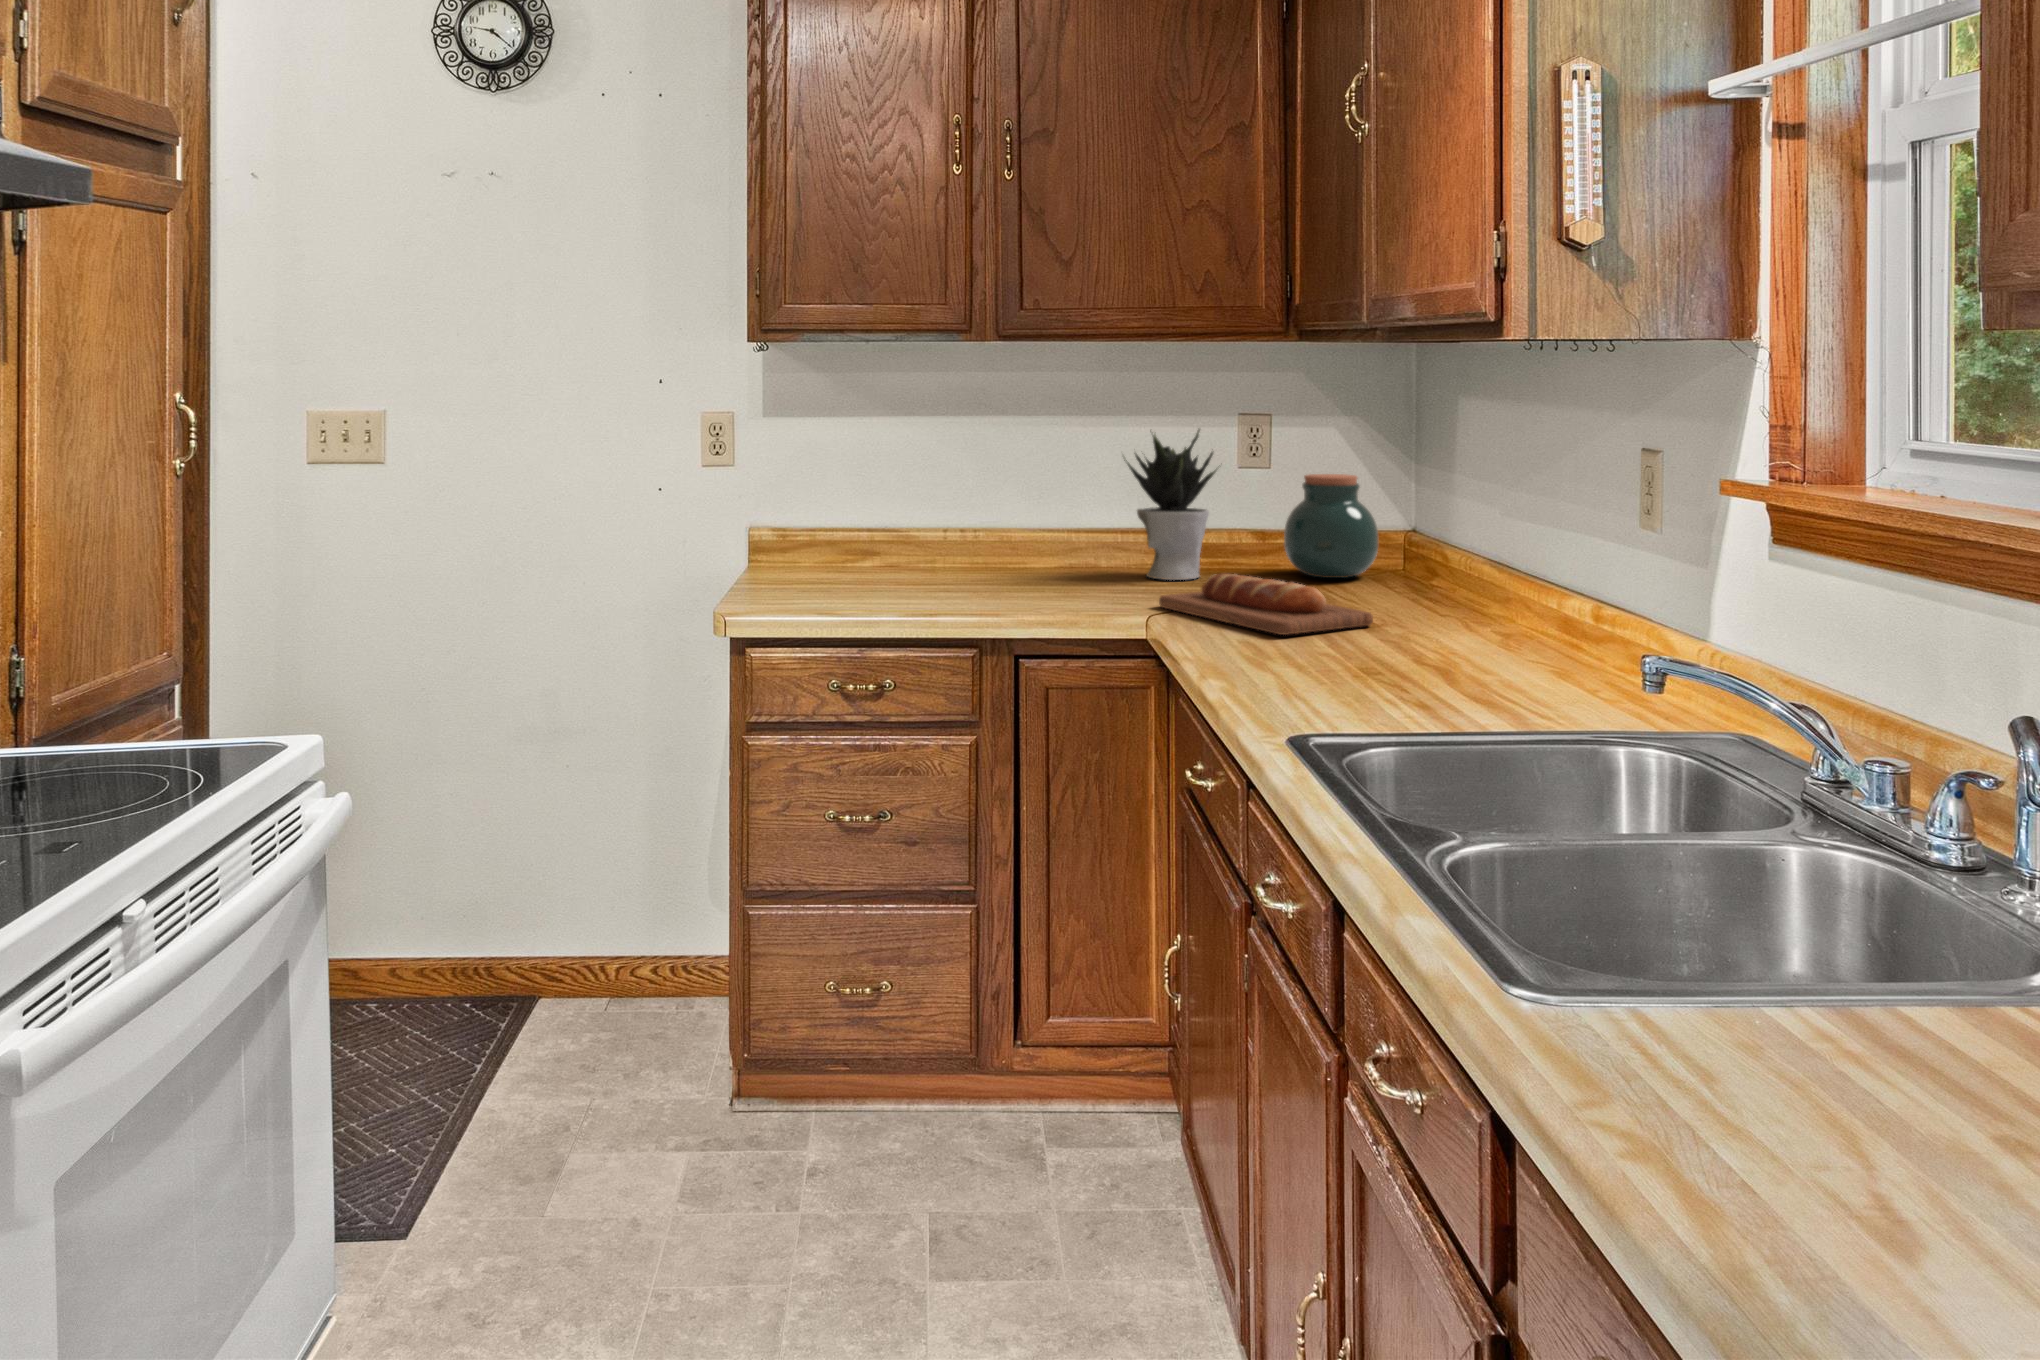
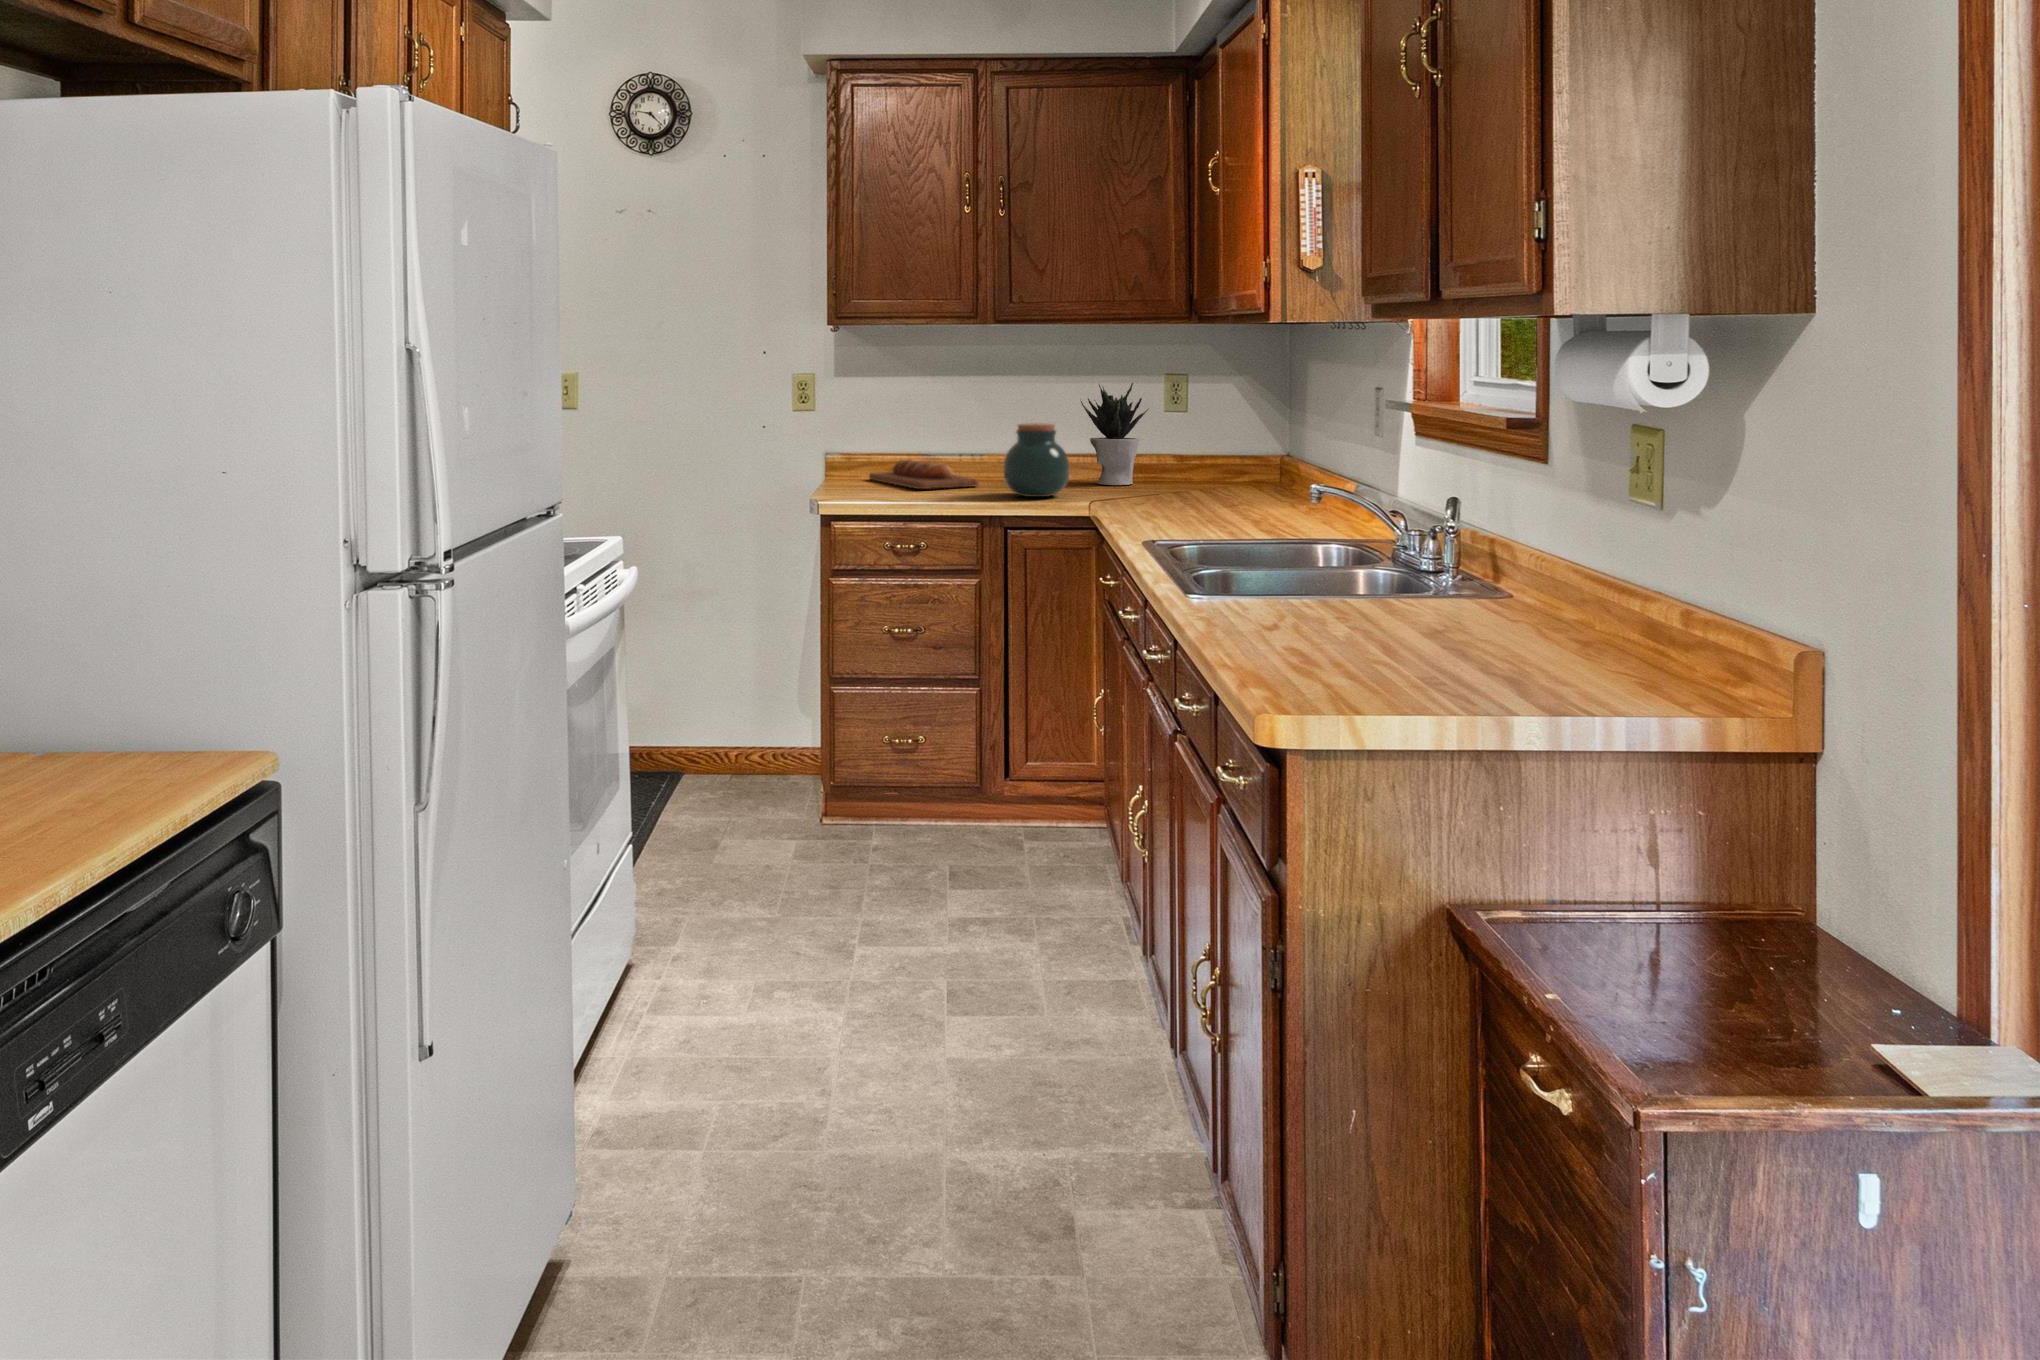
jar: present [1284,474,1378,578] -> present [1003,423,1069,497]
bread loaf: present [1159,574,1373,635] -> present [869,460,979,489]

